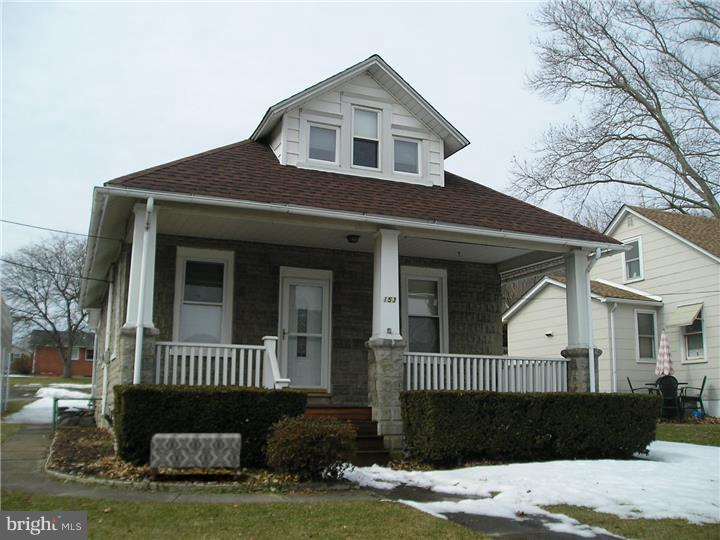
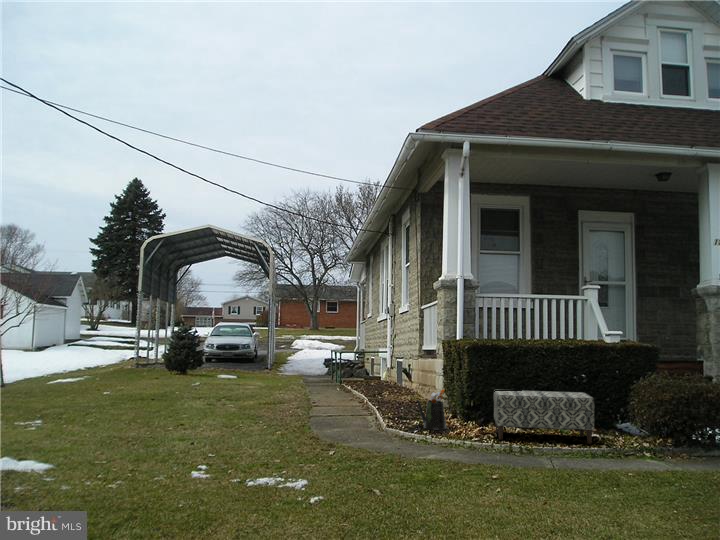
watering can: none [80,434,114,475] -> present [417,389,447,430]

